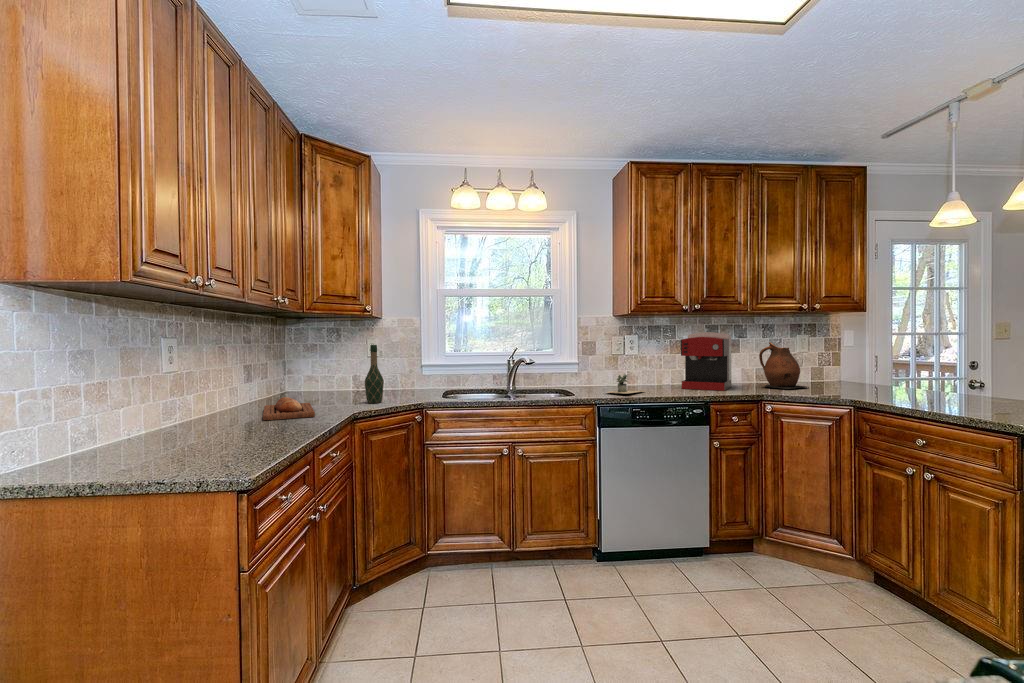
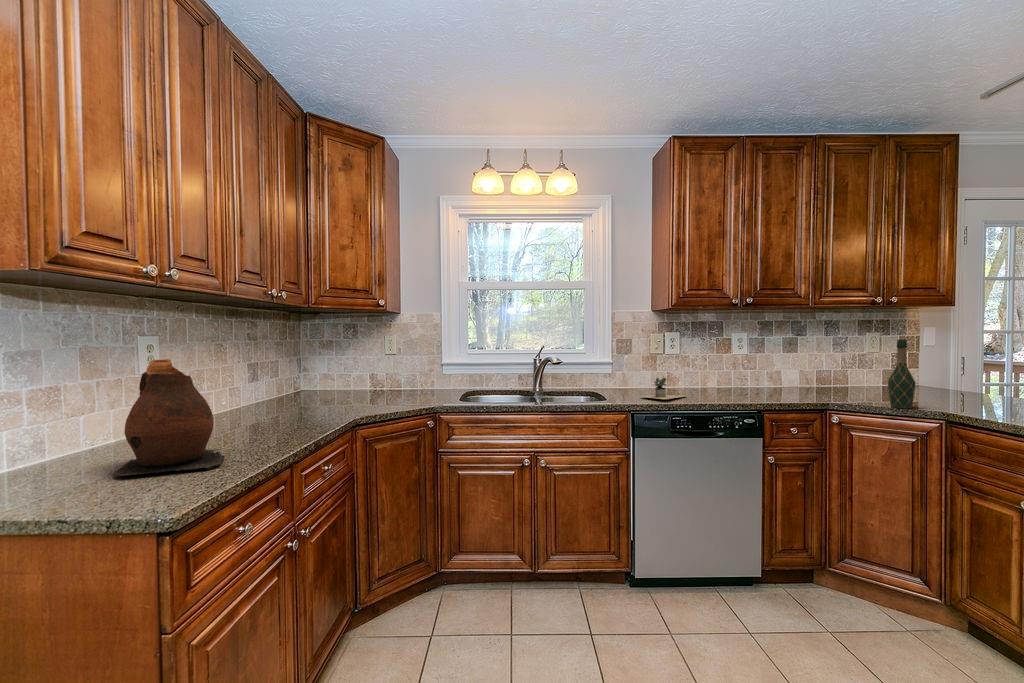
coffee maker: present [681,332,732,391] -> none [729,329,788,397]
ceramic pitcher: present [759,342,809,389] -> present [113,359,225,476]
wine bottle: present [365,345,384,403] -> present [888,340,915,408]
bread loaf: present [263,397,315,420] -> none [253,399,314,427]

